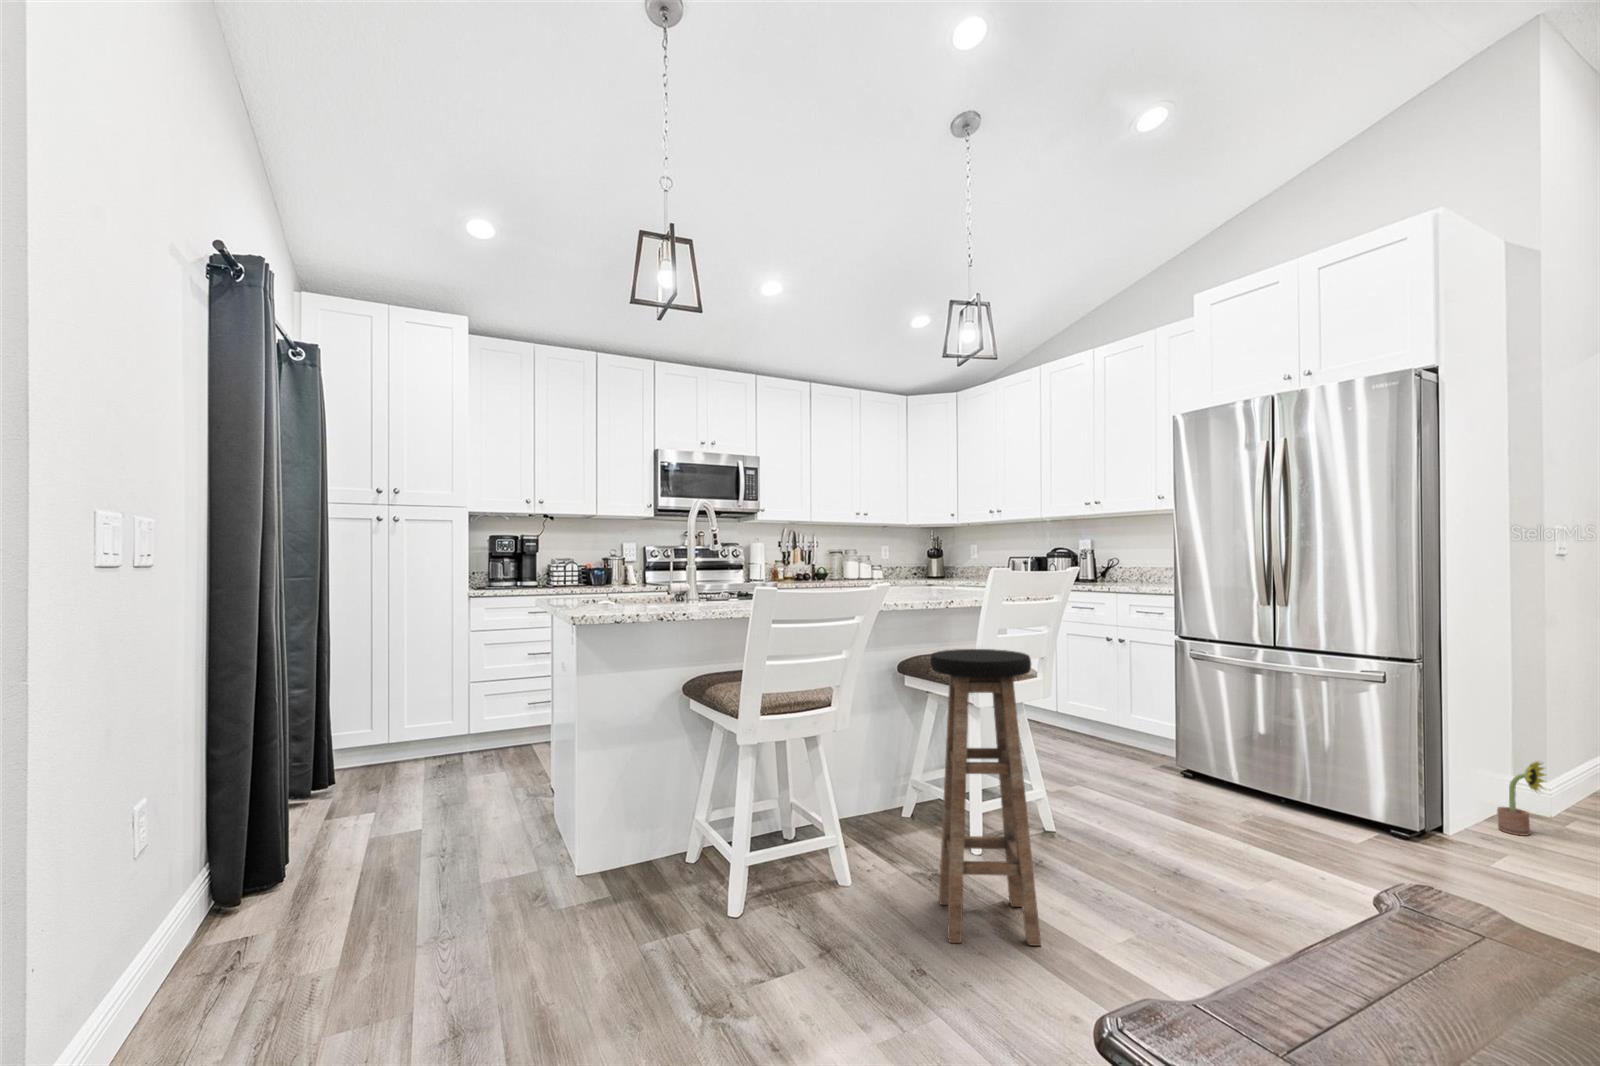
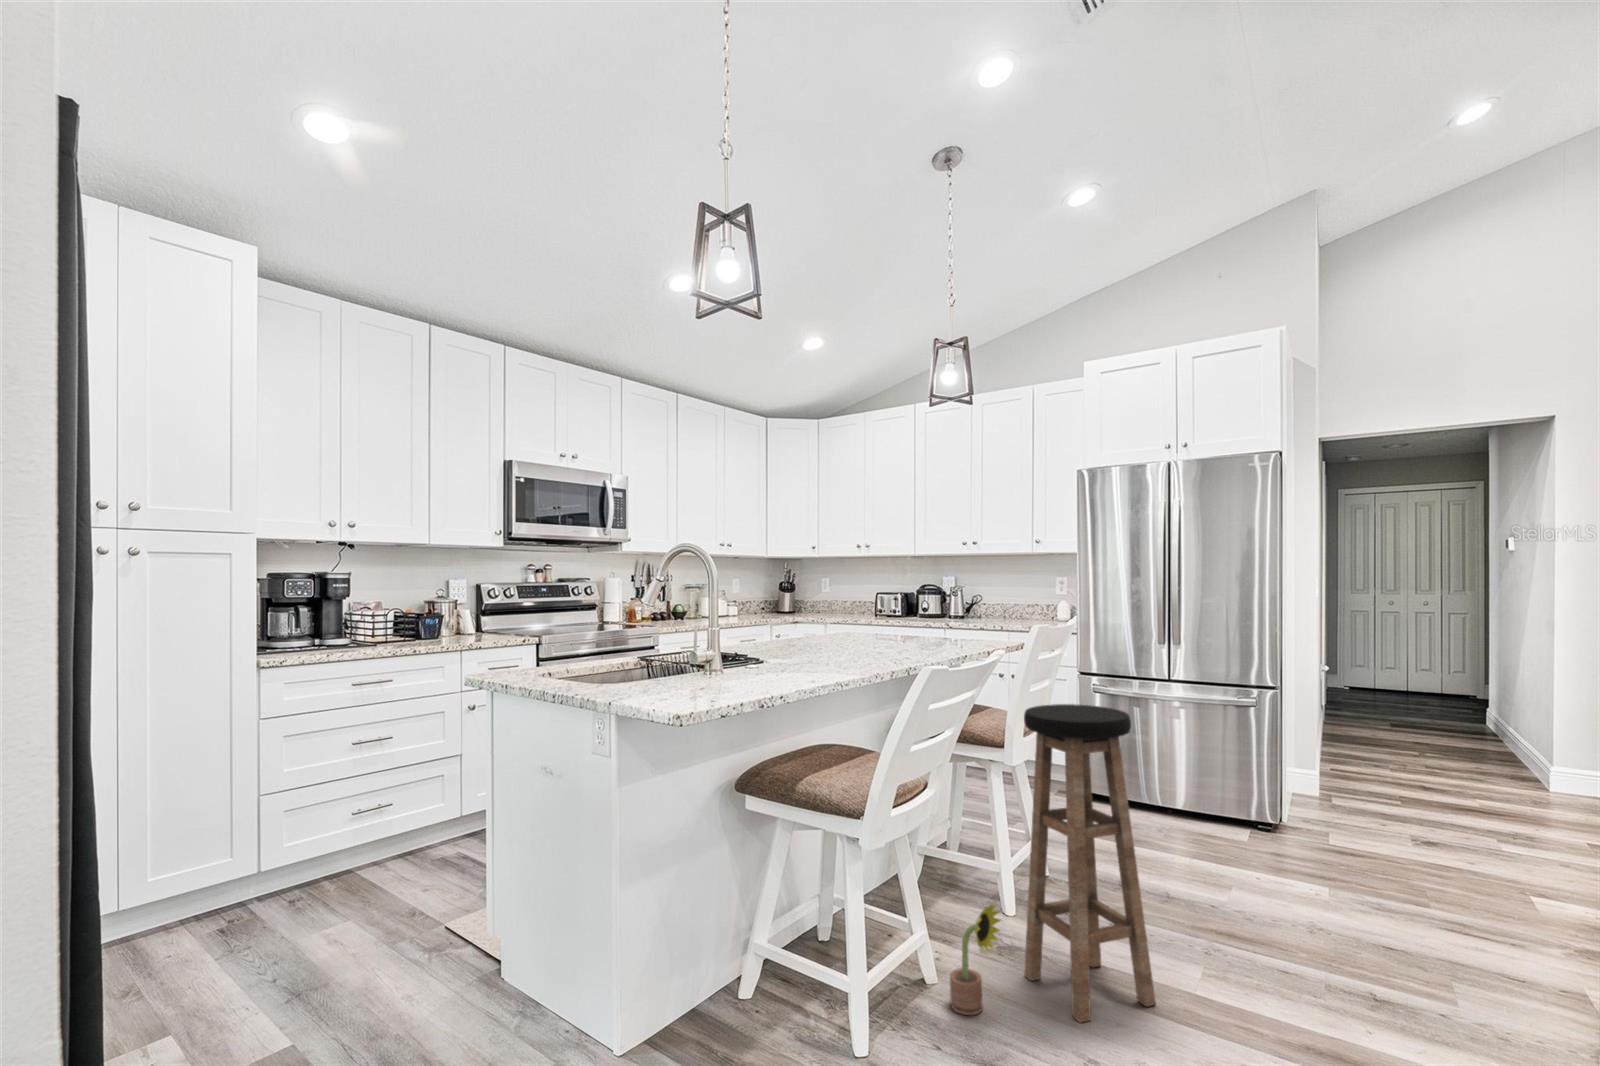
decorative plant: present [1497,762,1545,836] -> present [950,905,1001,1015]

